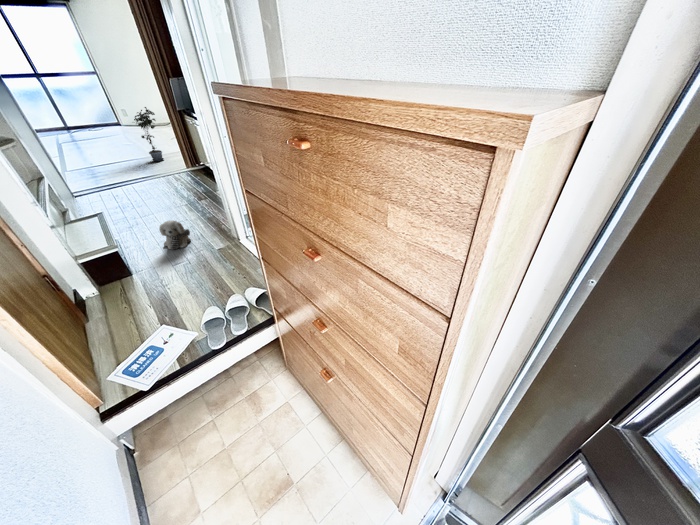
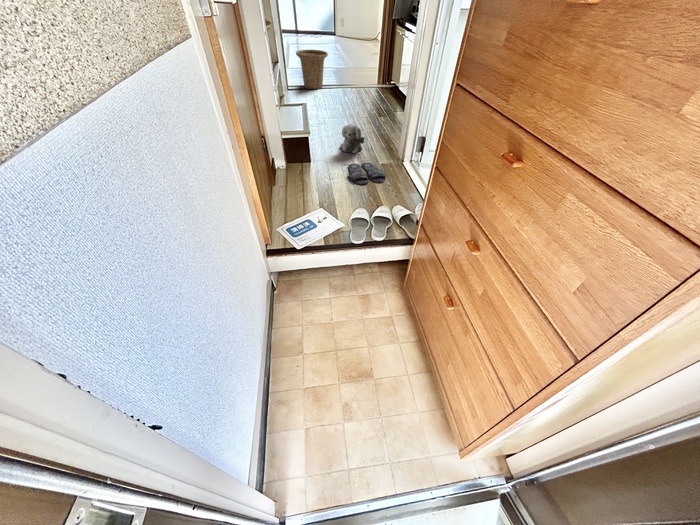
potted plant: present [134,107,164,161] -> none [348,16,369,75]
basket: none [70,147,121,189] -> present [296,50,328,89]
slippers: none [181,253,227,281] -> present [348,163,385,185]

